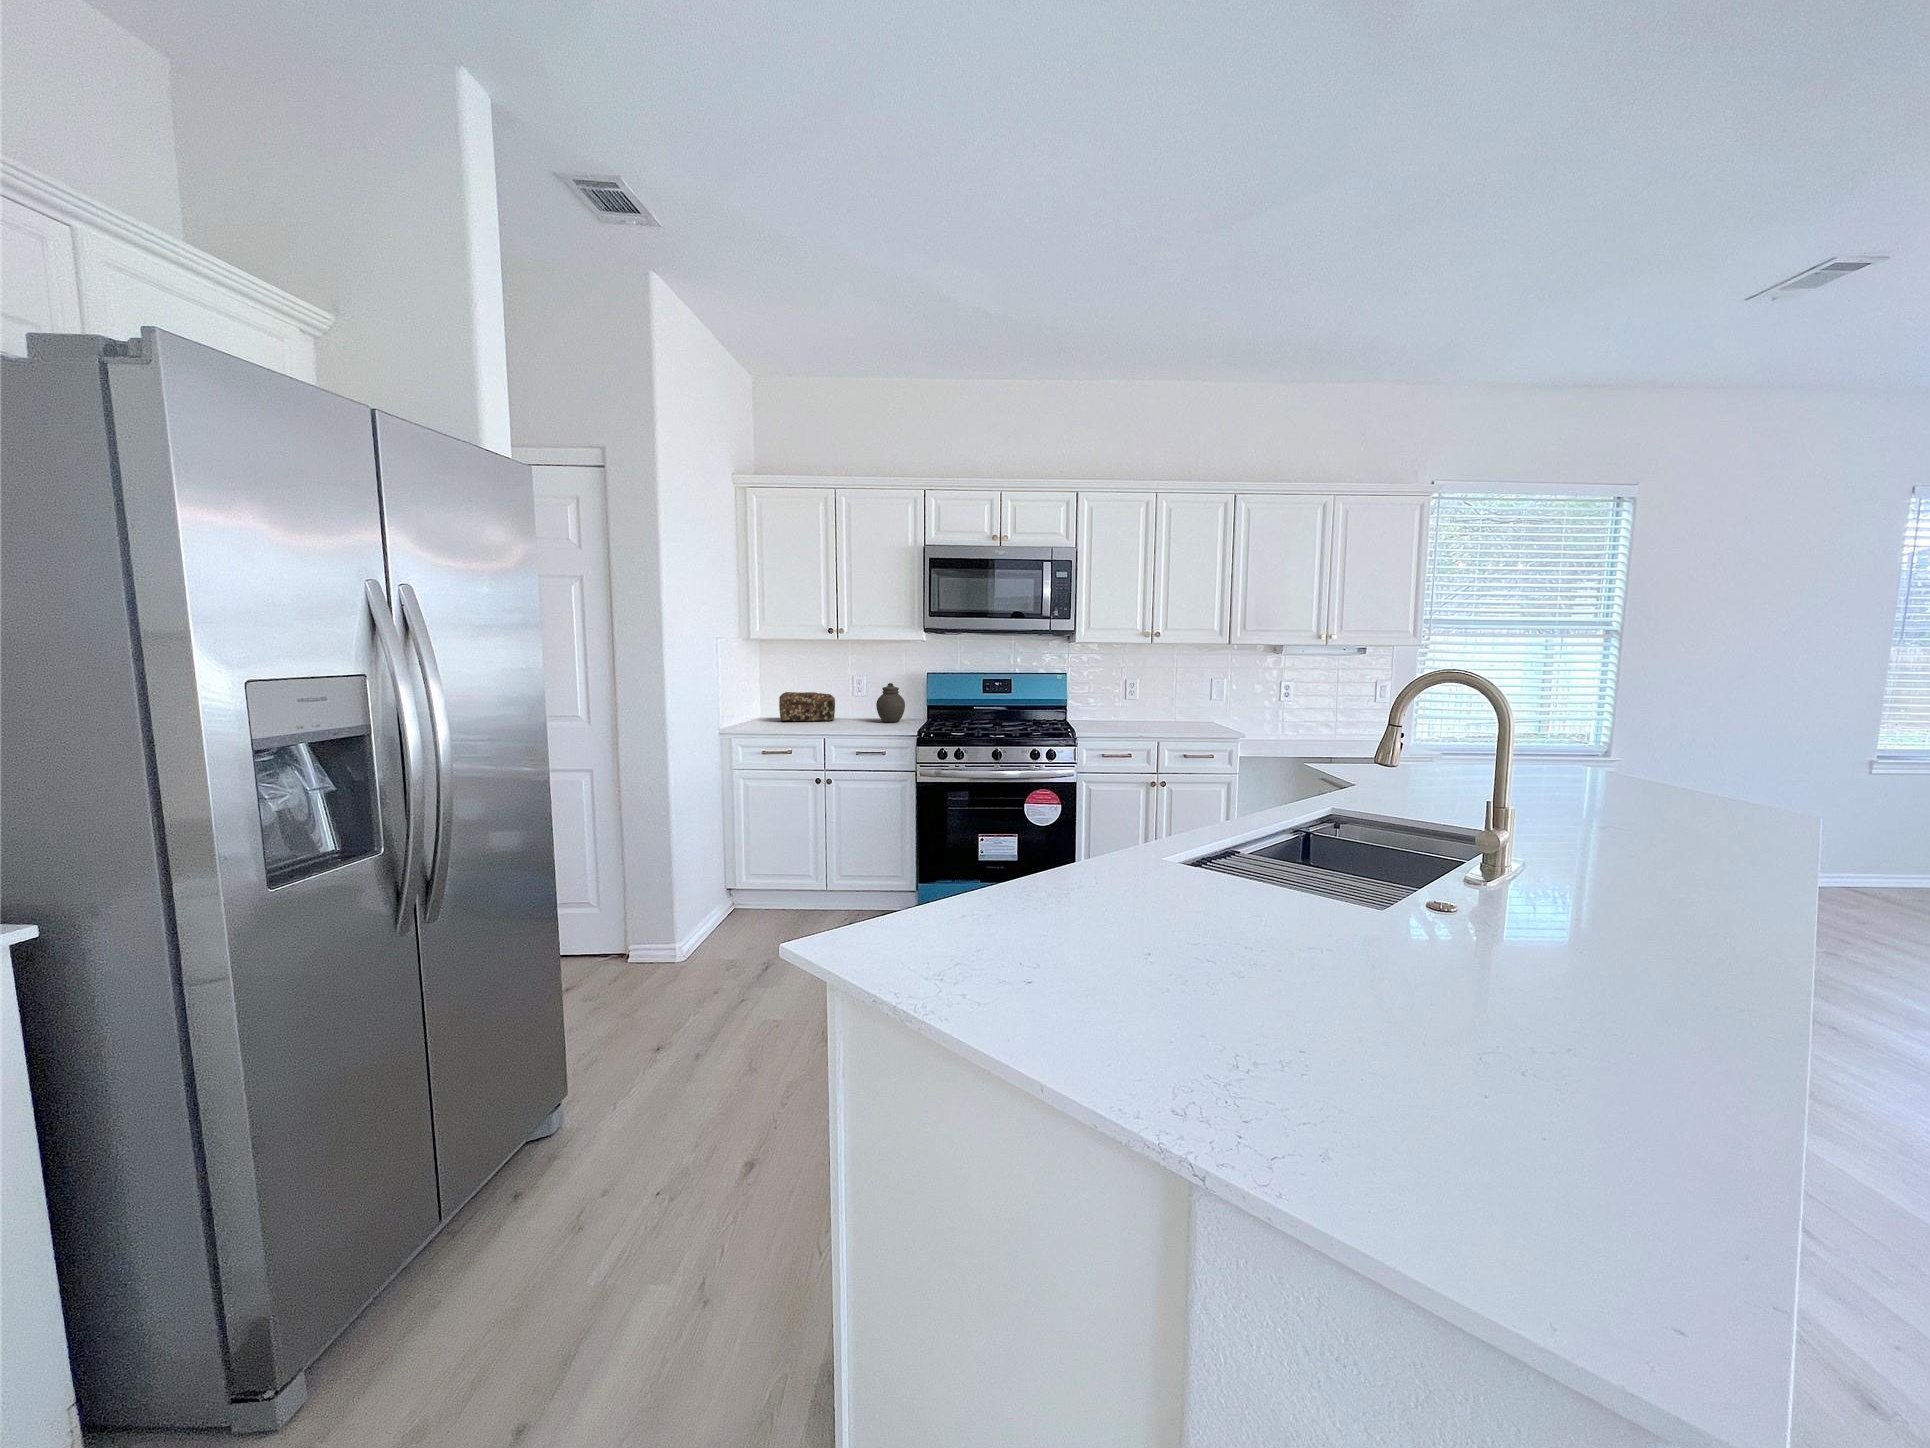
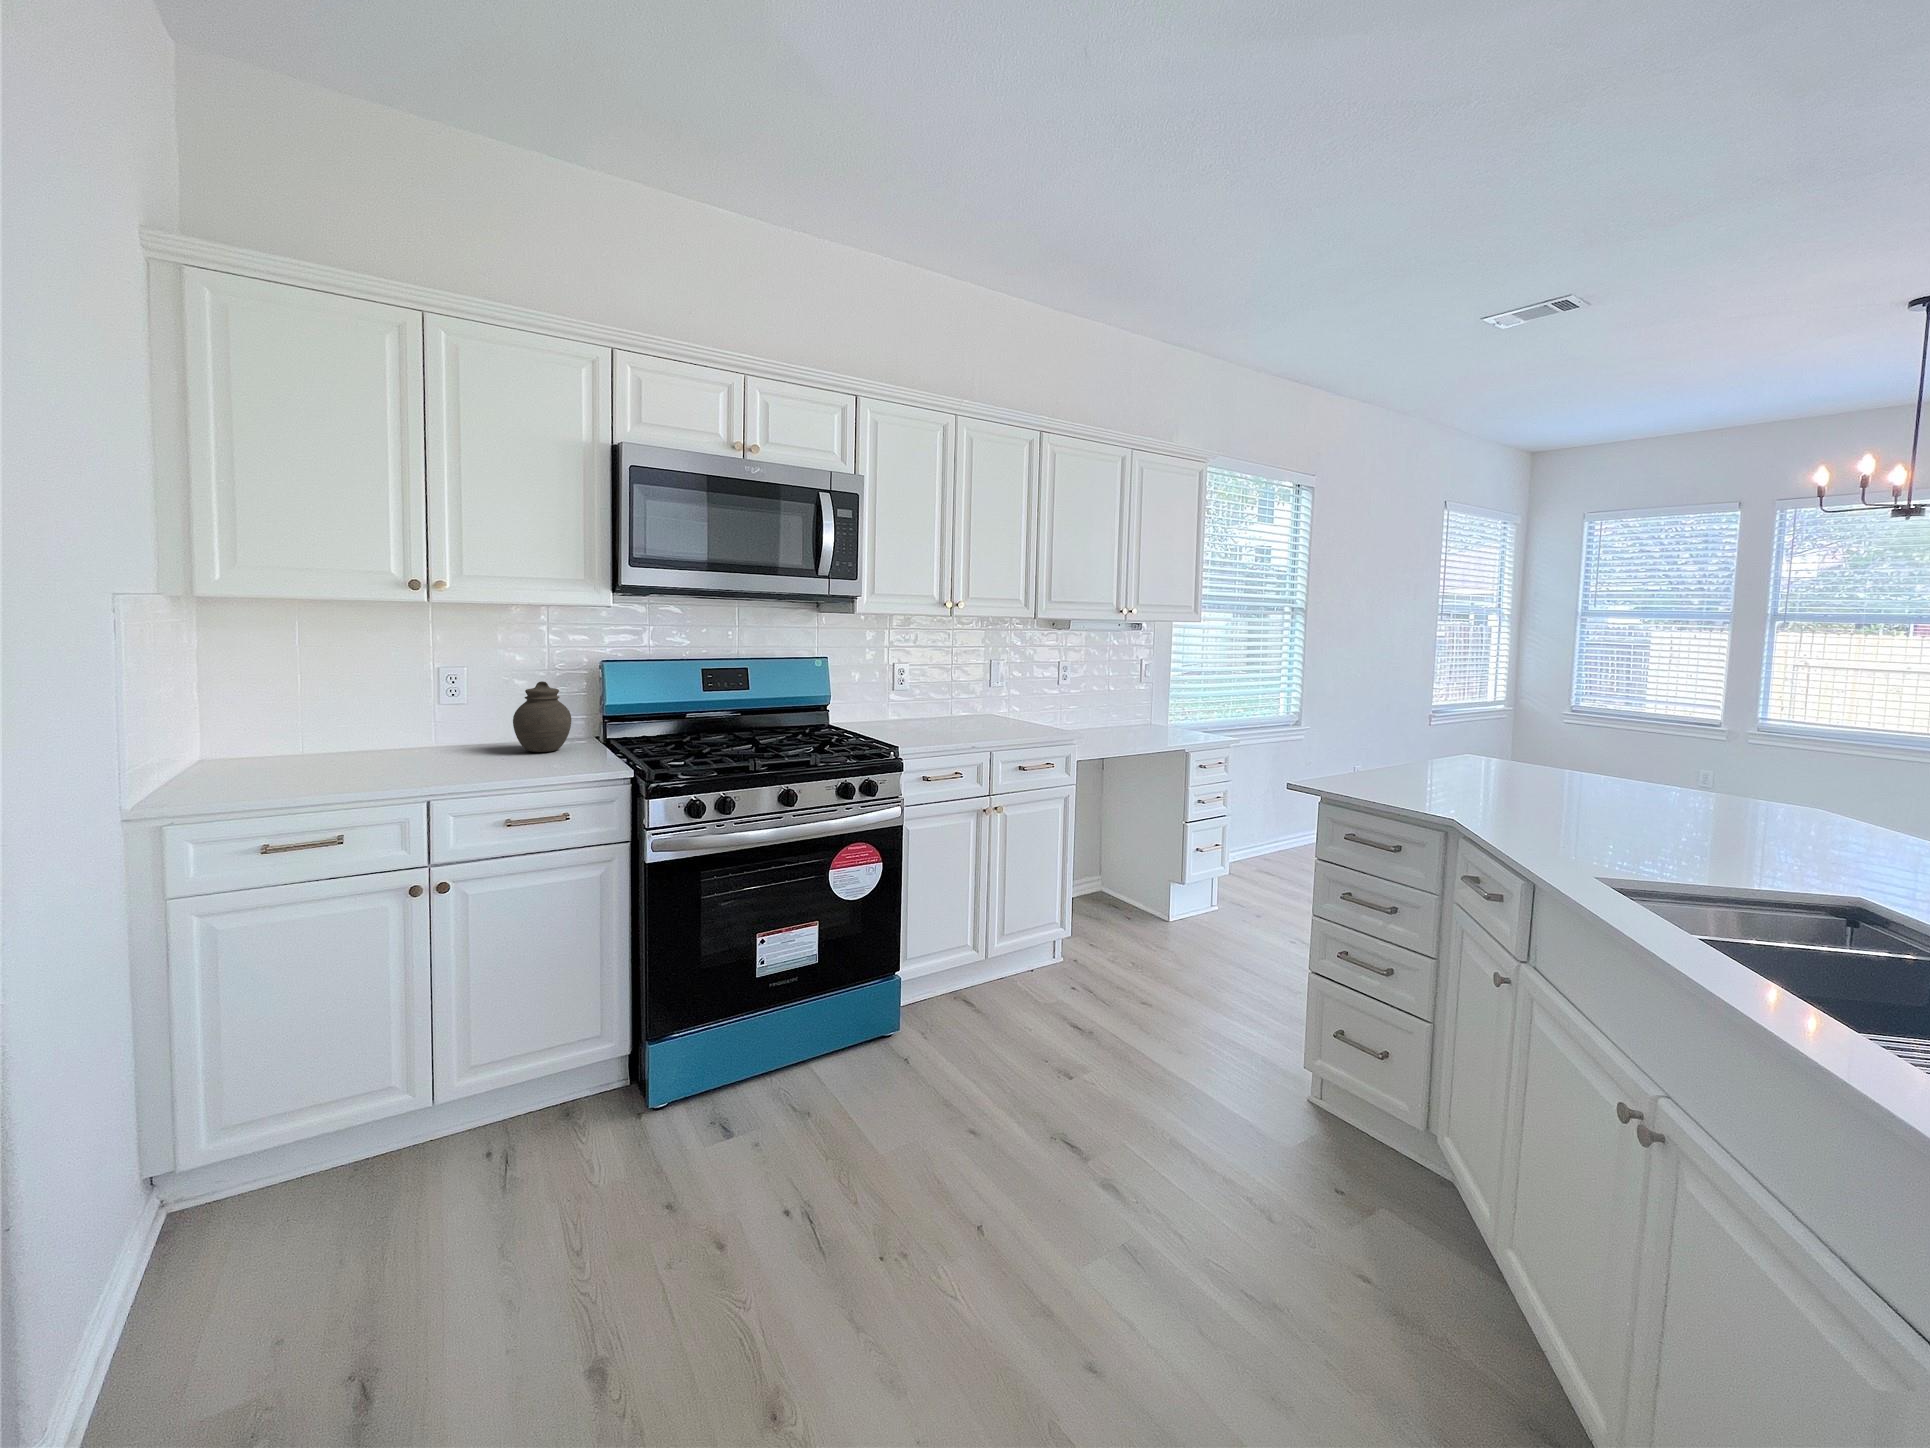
bread loaf: present [779,692,835,721] -> none [274,703,414,767]

